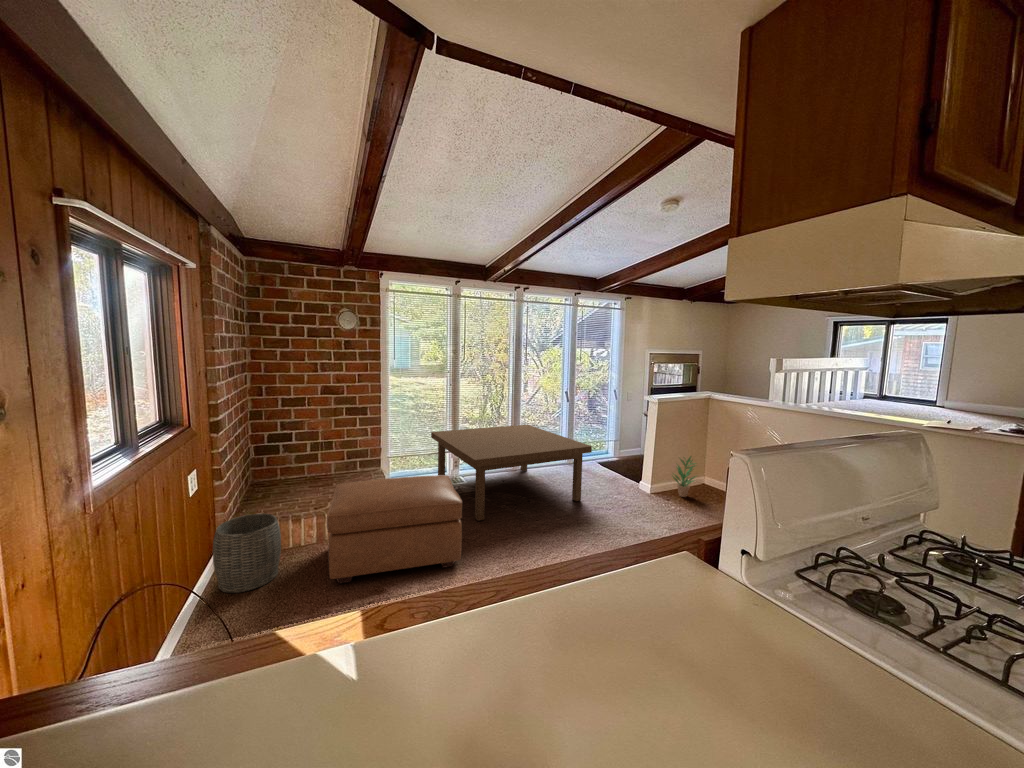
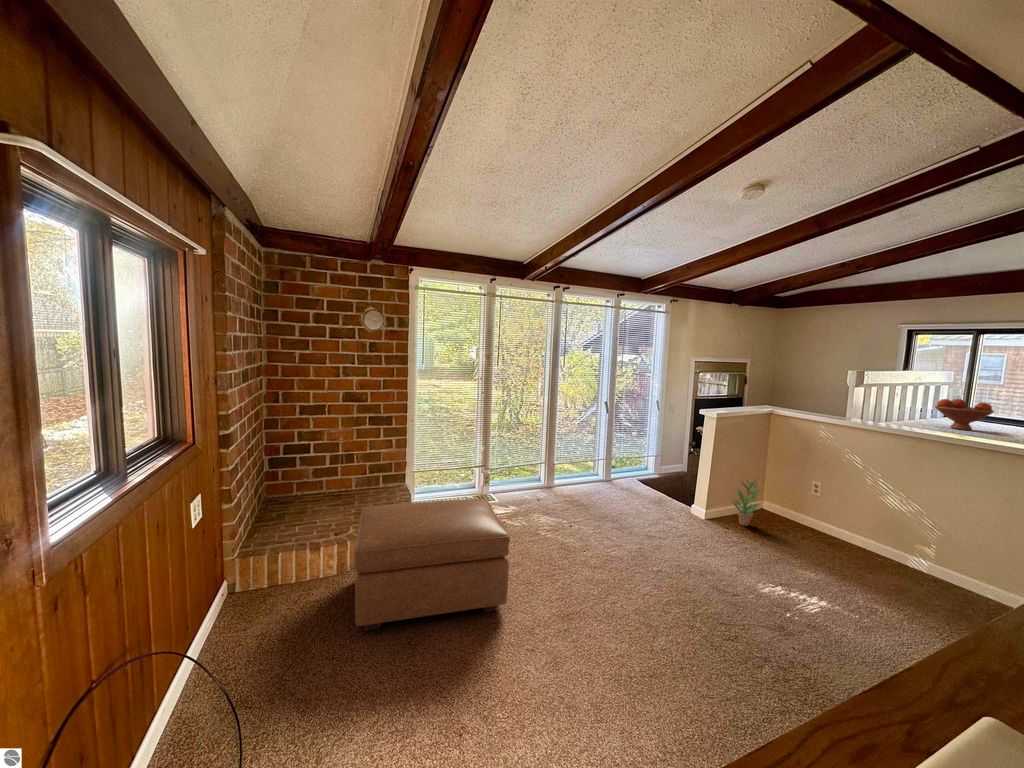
fruit bowl: none [843,381,889,408] -> present [935,399,994,430]
coffee table: present [431,425,592,521] -> none [460,438,644,551]
woven basket: present [213,514,281,593] -> none [221,542,299,640]

